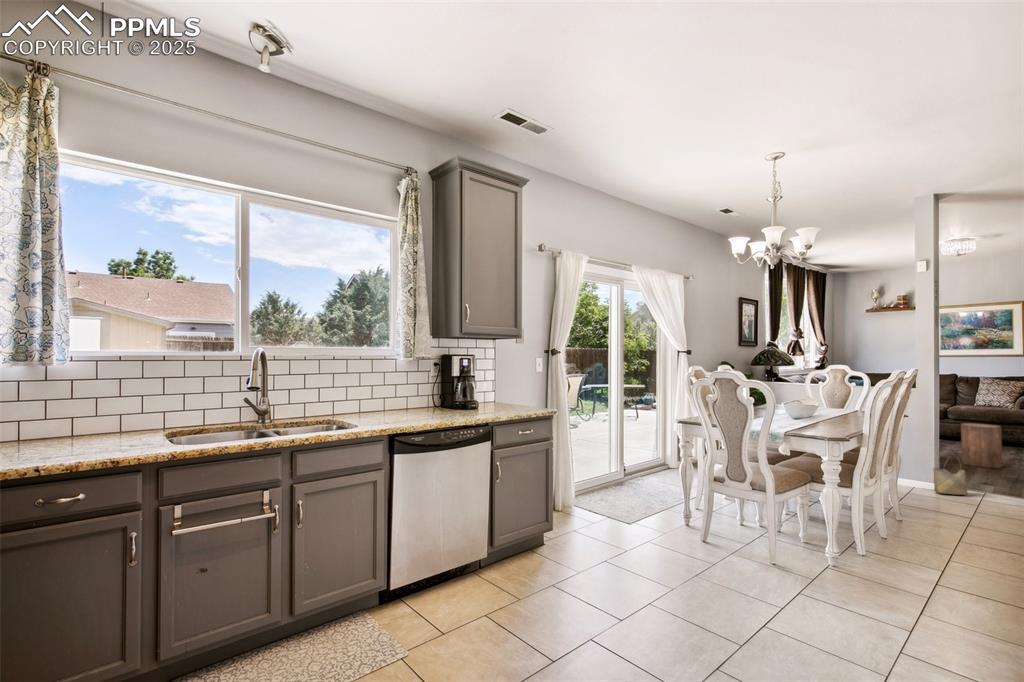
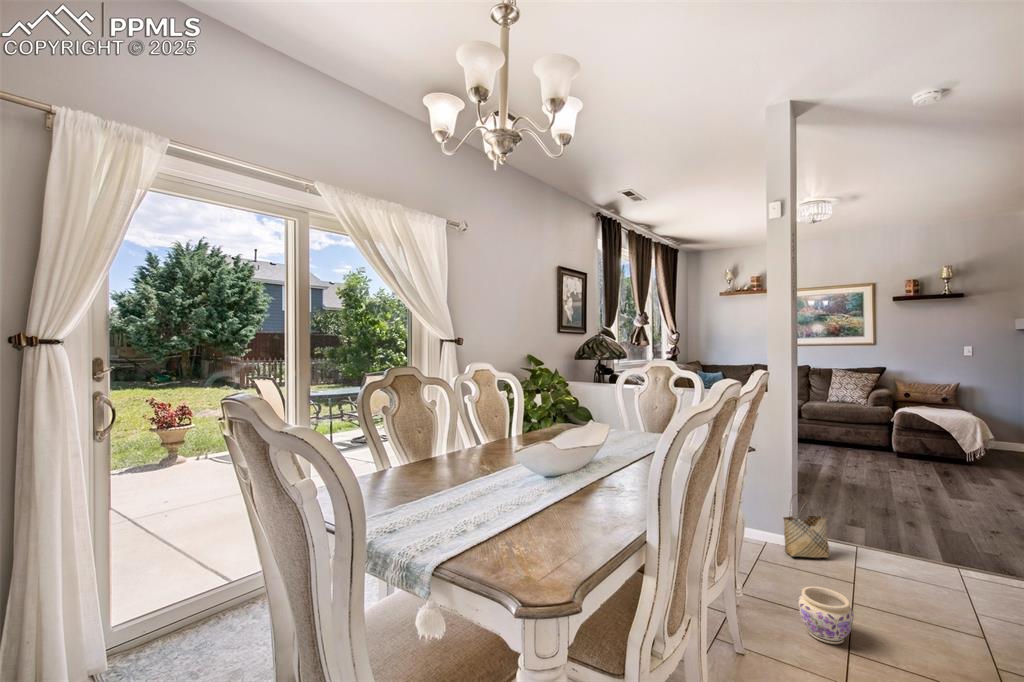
stool: present [961,423,1002,468] -> none [816,430,862,490]
planter: none [943,494,978,522] -> present [798,586,854,645]

